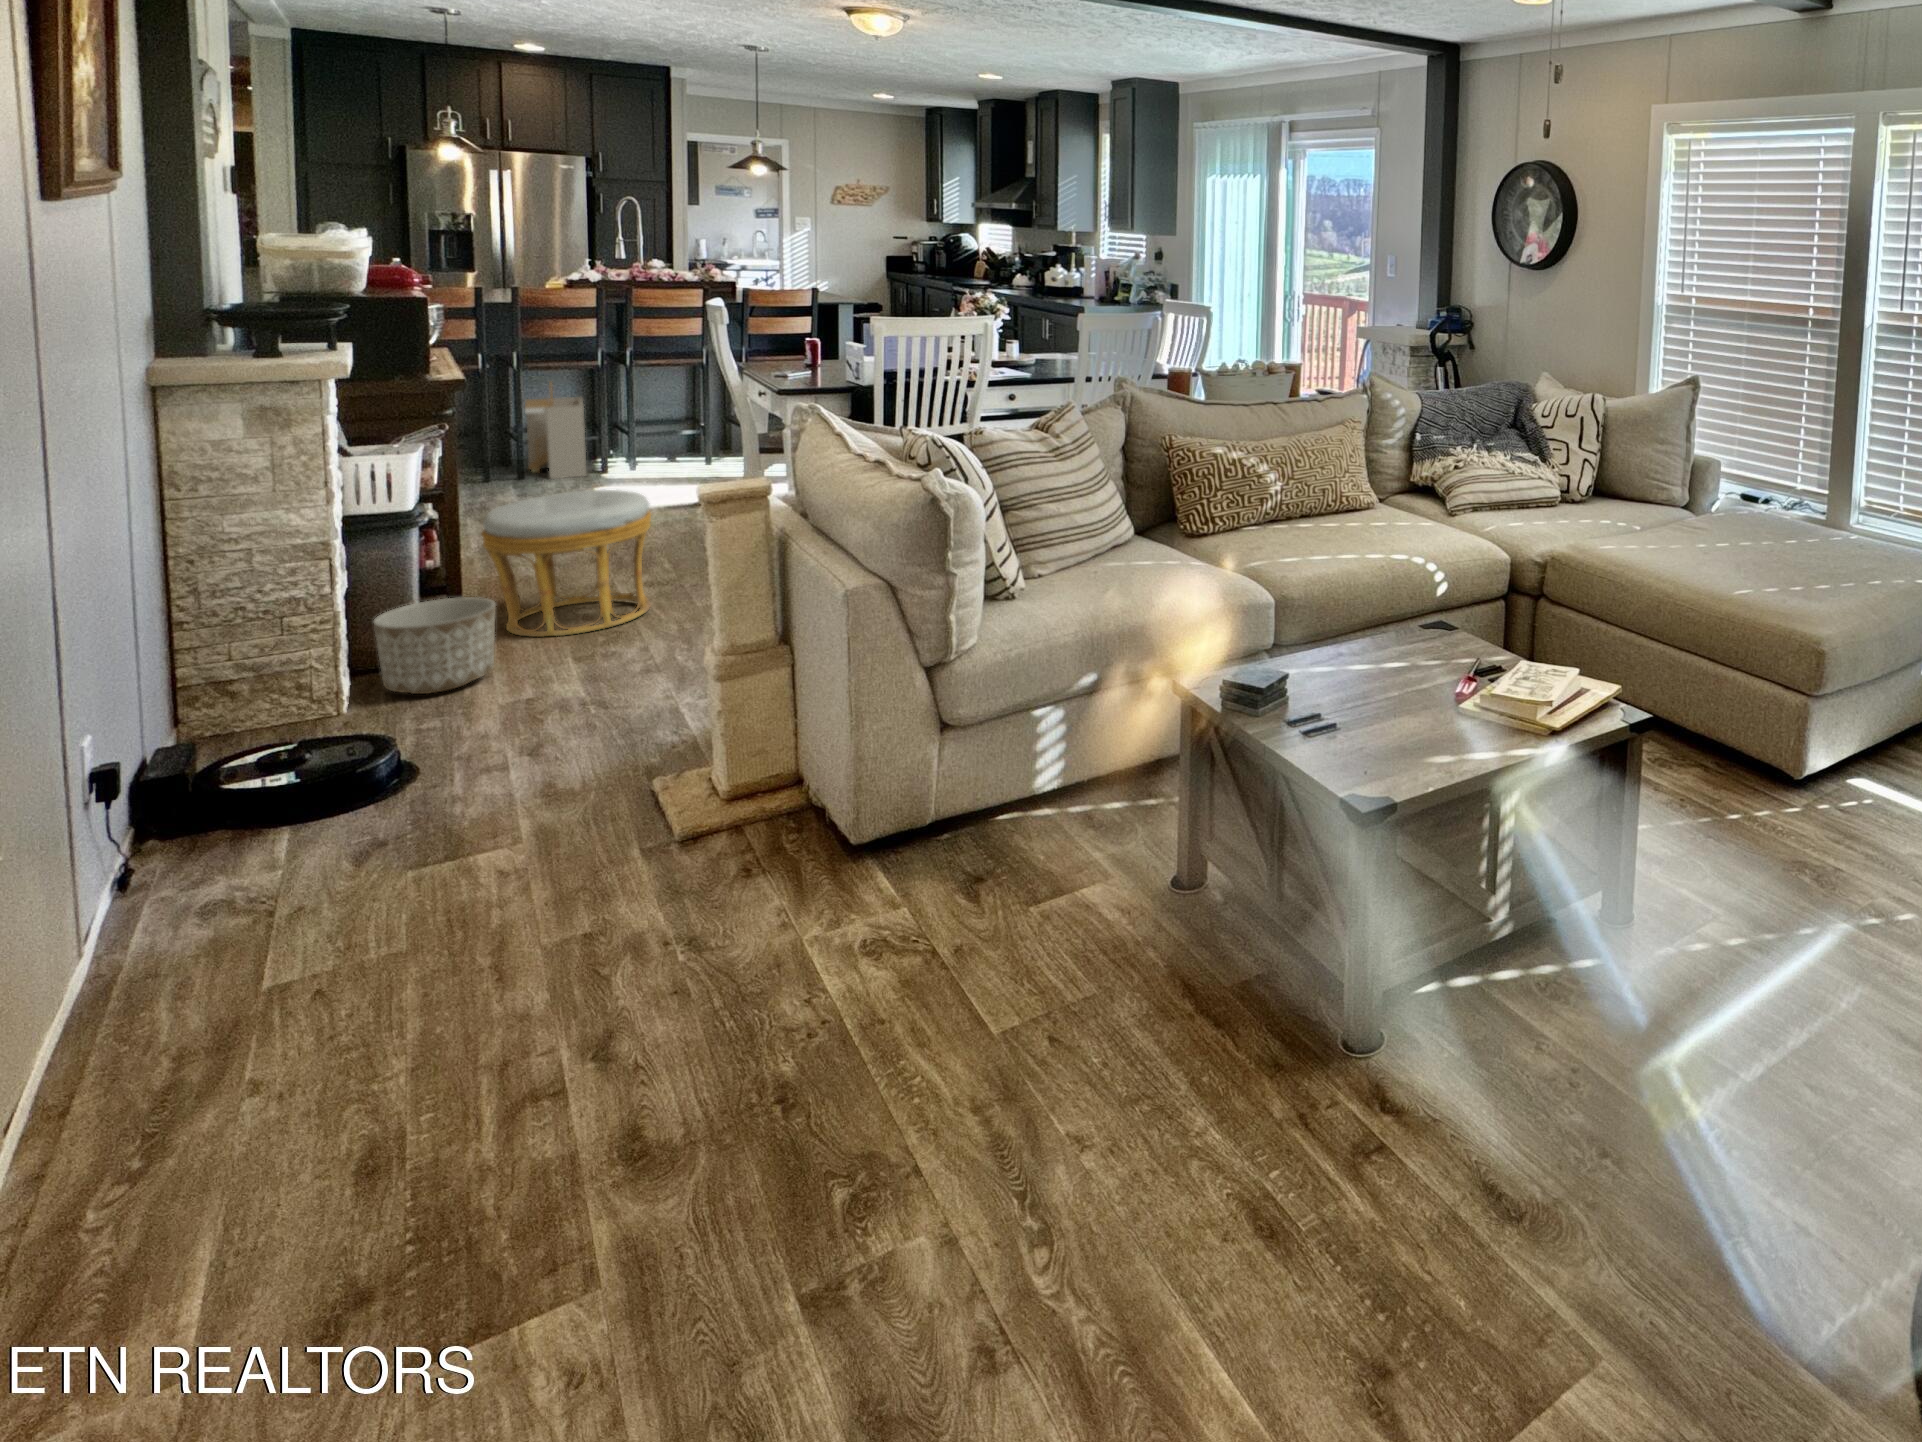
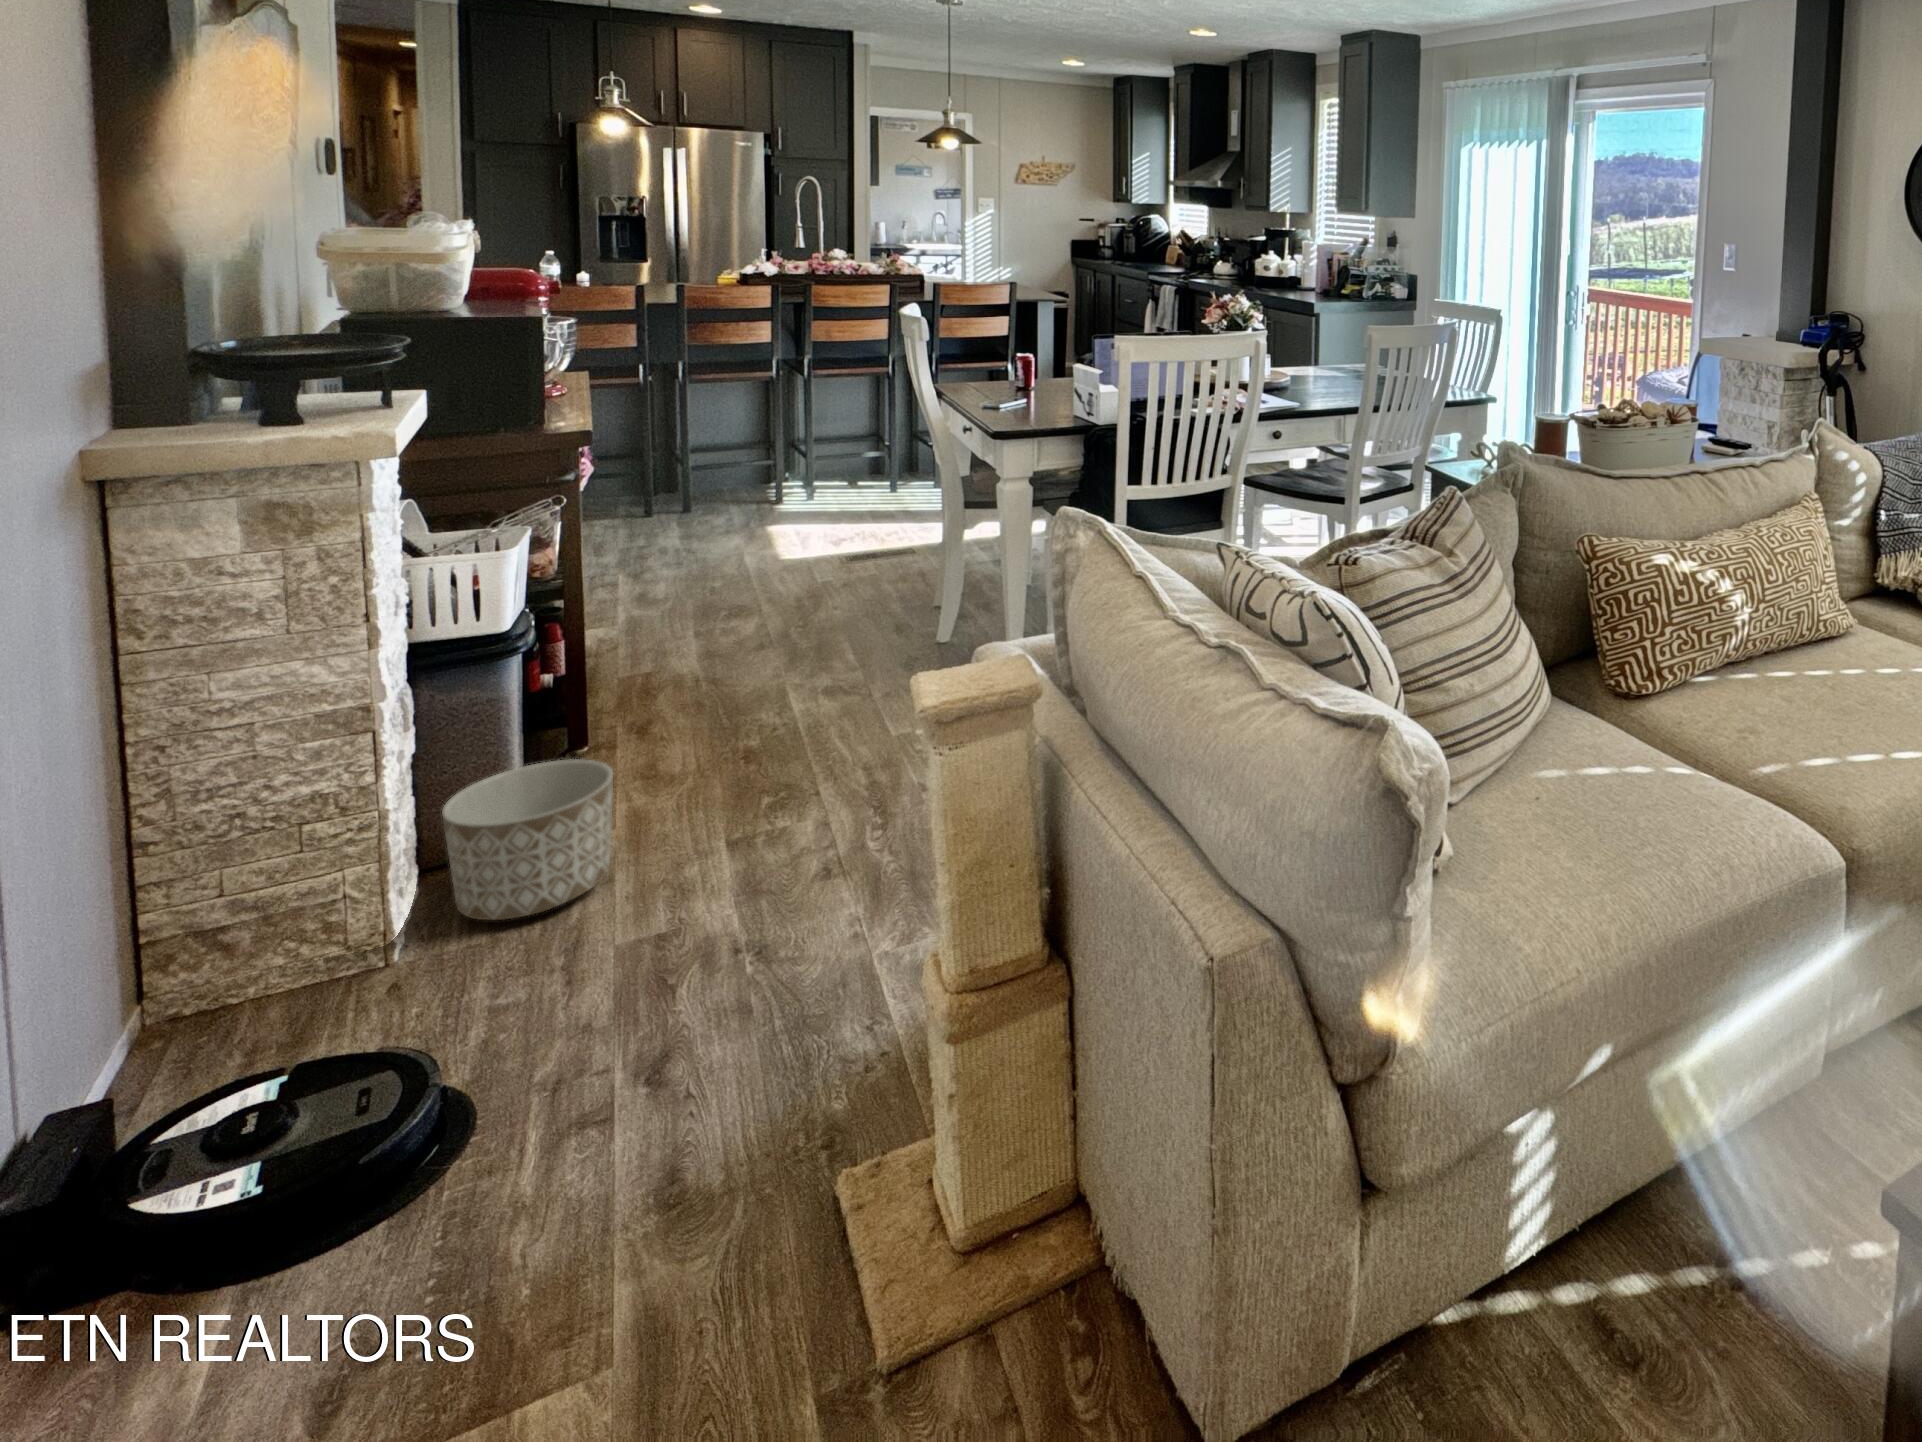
storage bin: present [525,382,586,479] -> none [688,398,755,516]
ottoman: present [482,490,651,637] -> none [606,575,826,797]

